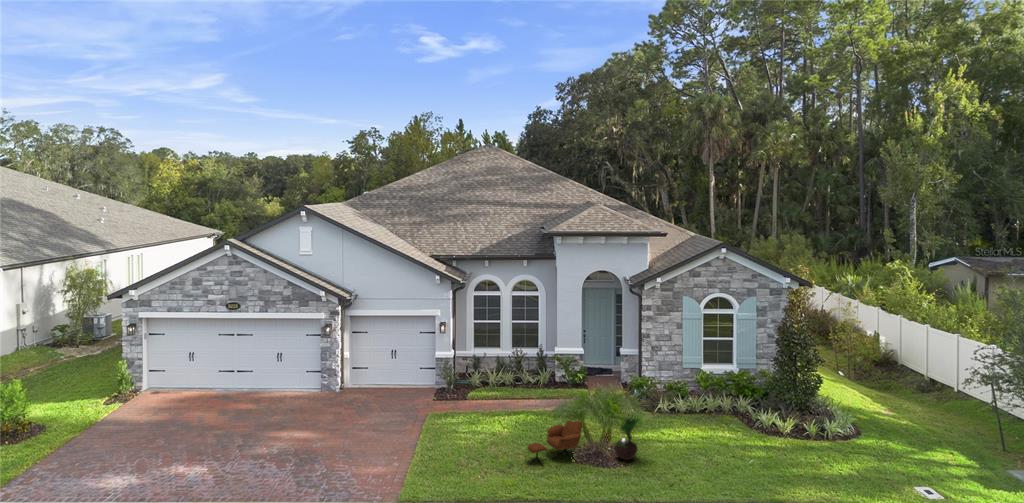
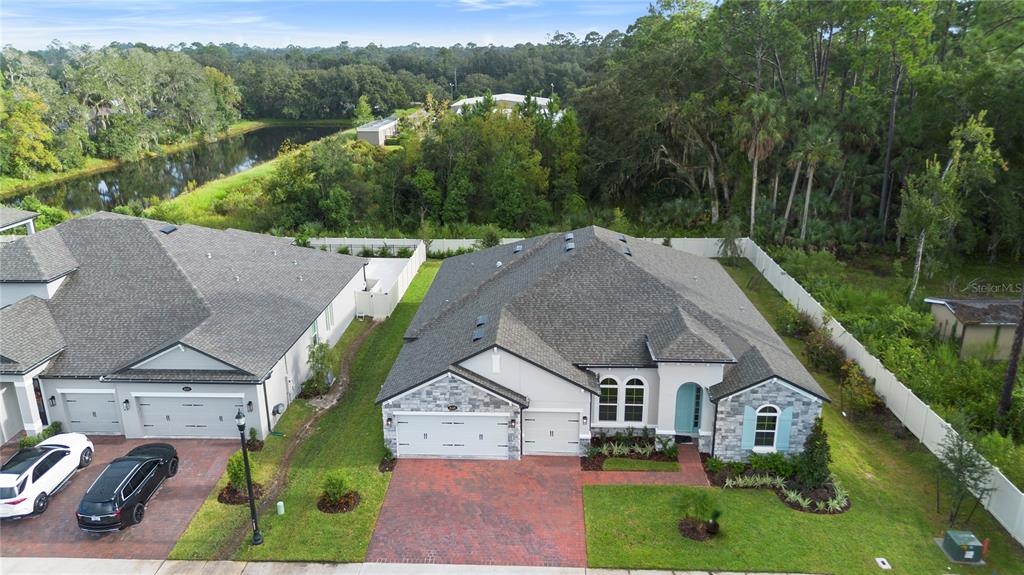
lounge chair: present [528,421,583,465] -> none [656,501,689,537]

